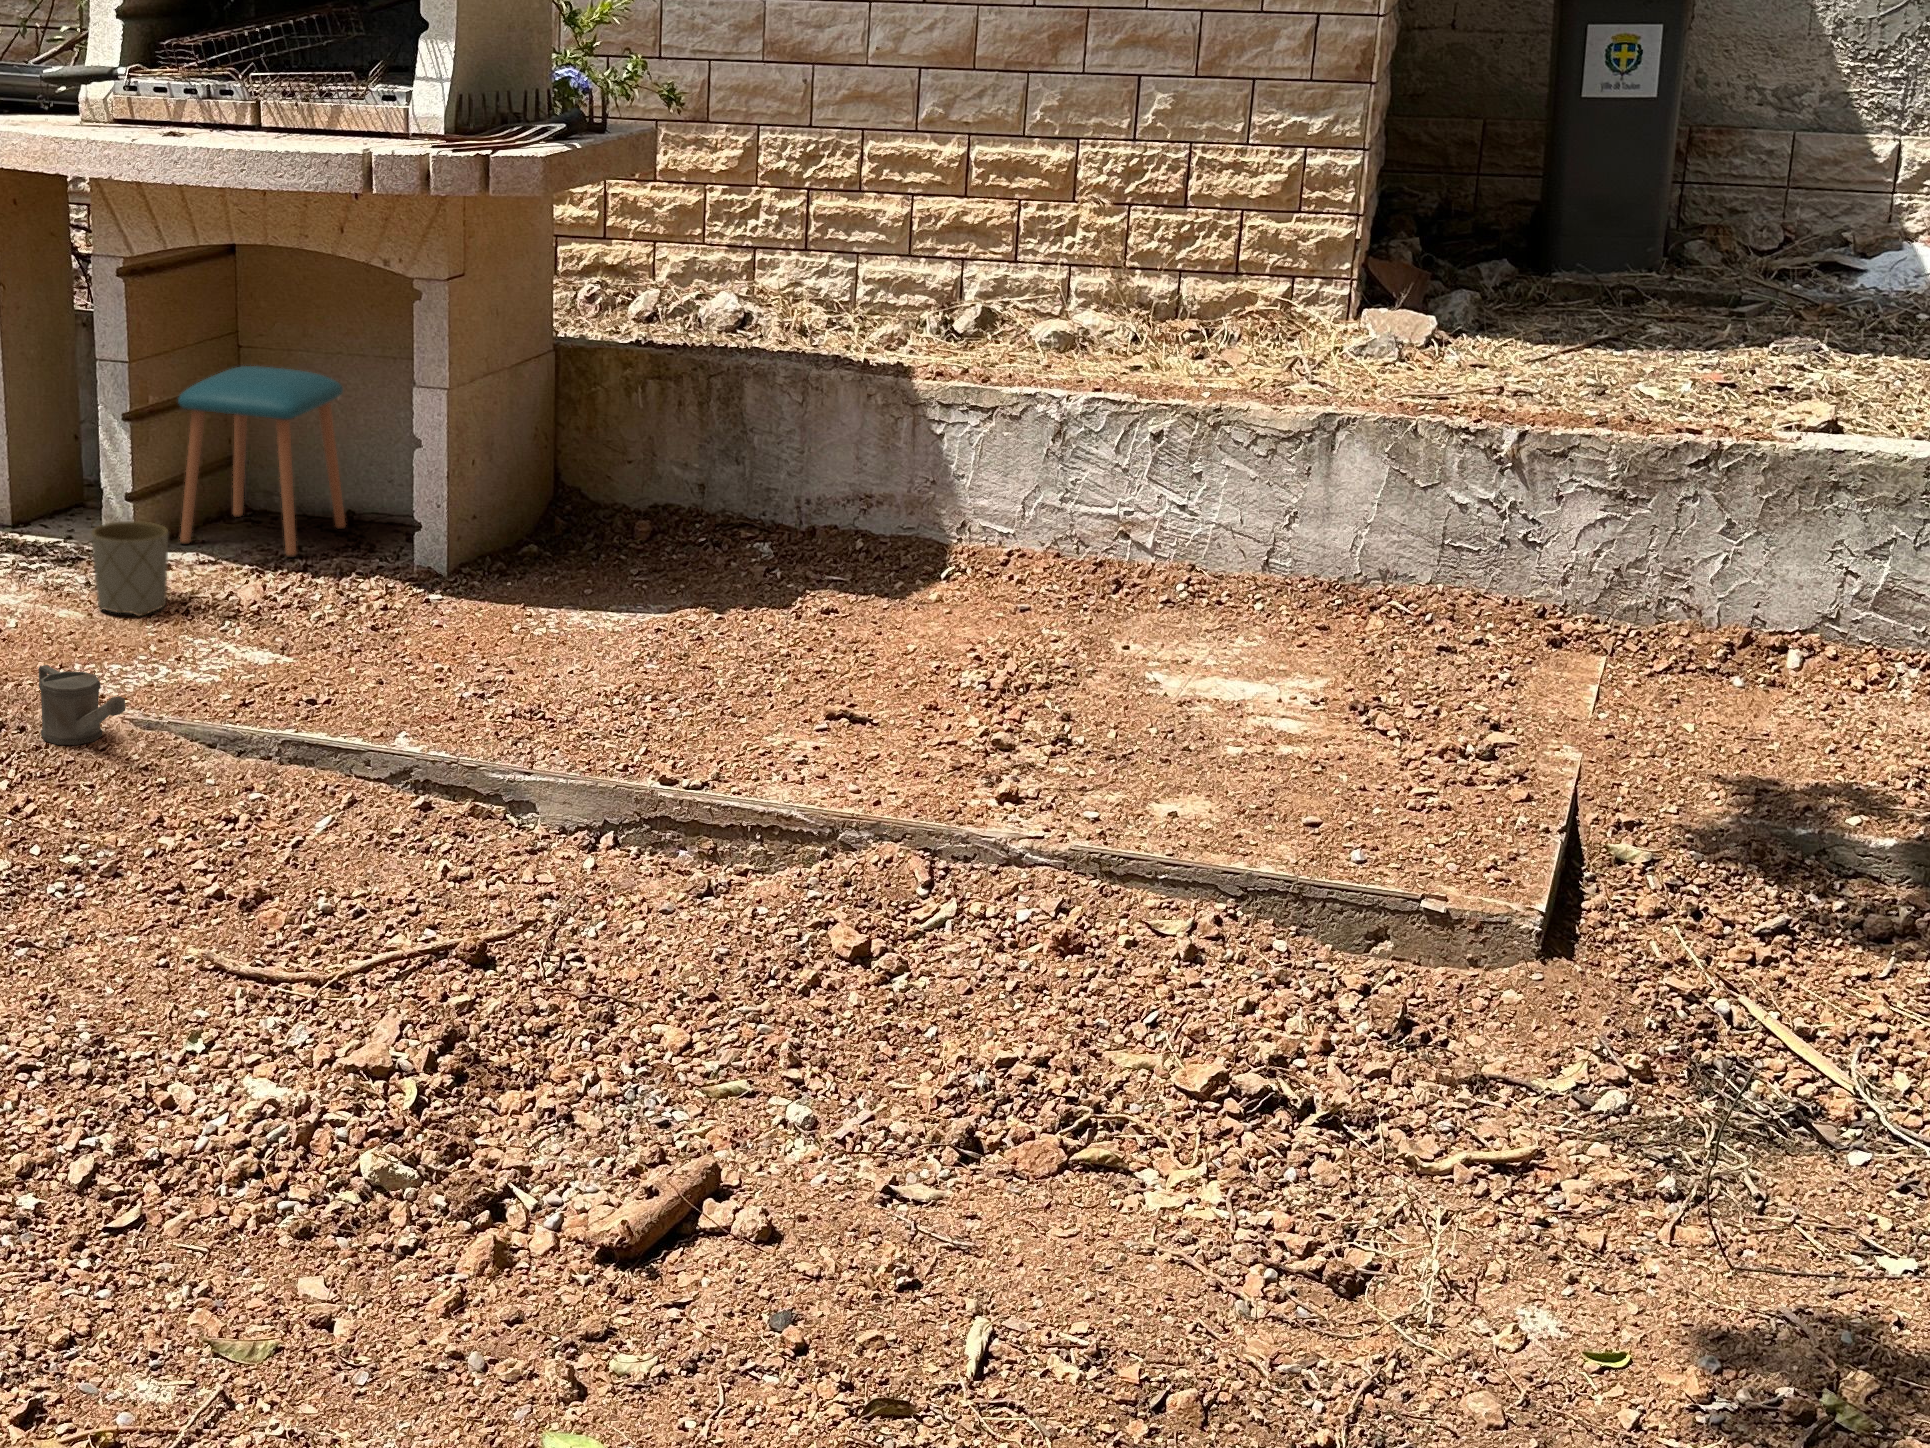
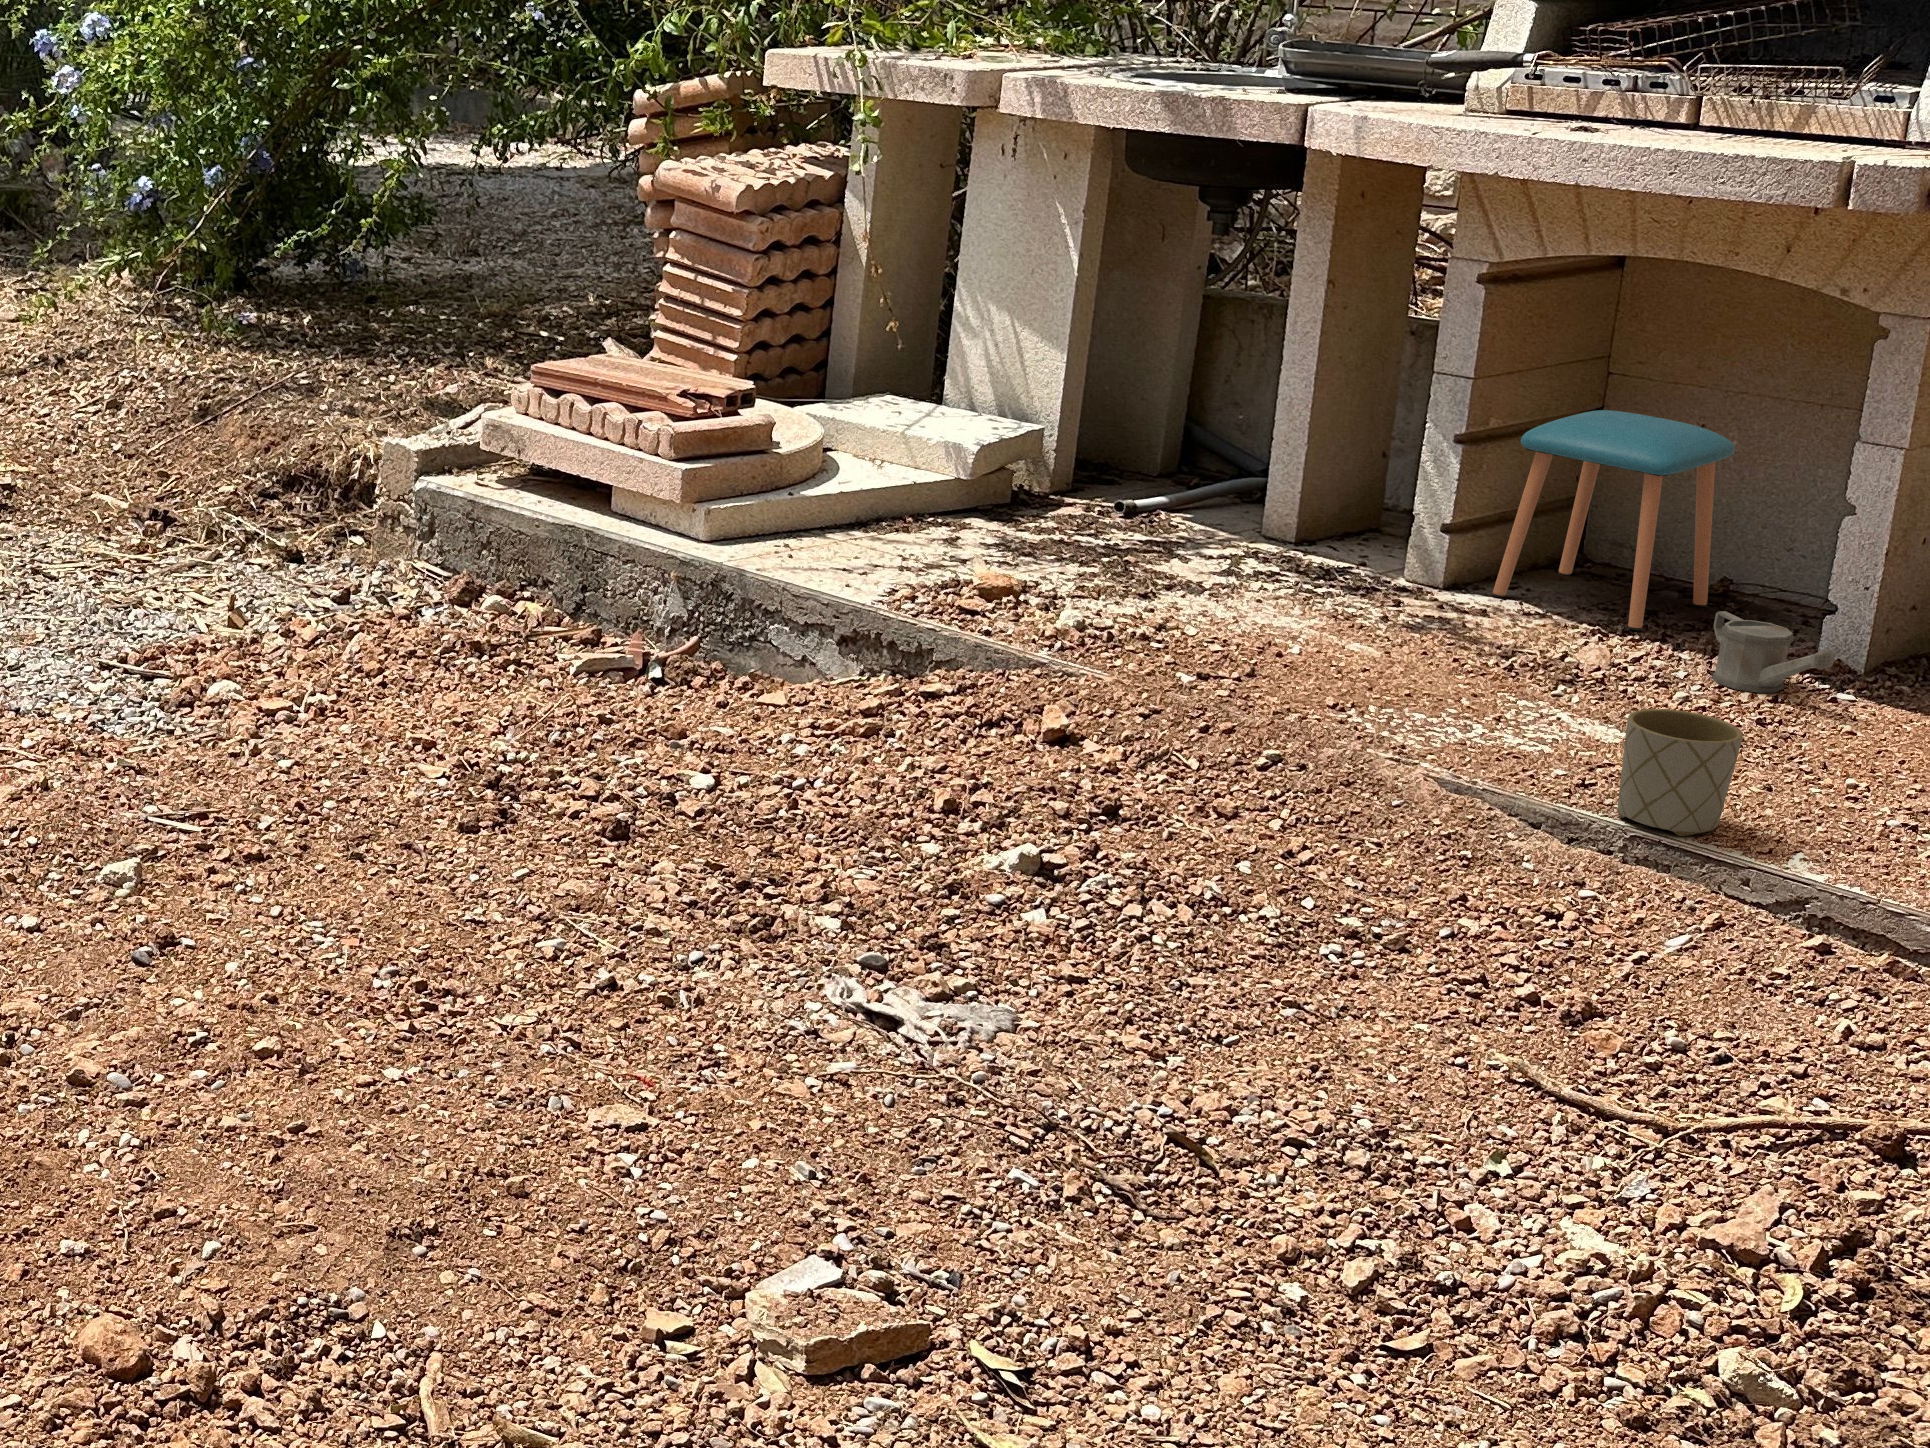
planter: present [91,521,168,616] -> present [1618,709,1743,836]
watering can: present [39,665,125,745] -> present [1712,611,1835,693]

